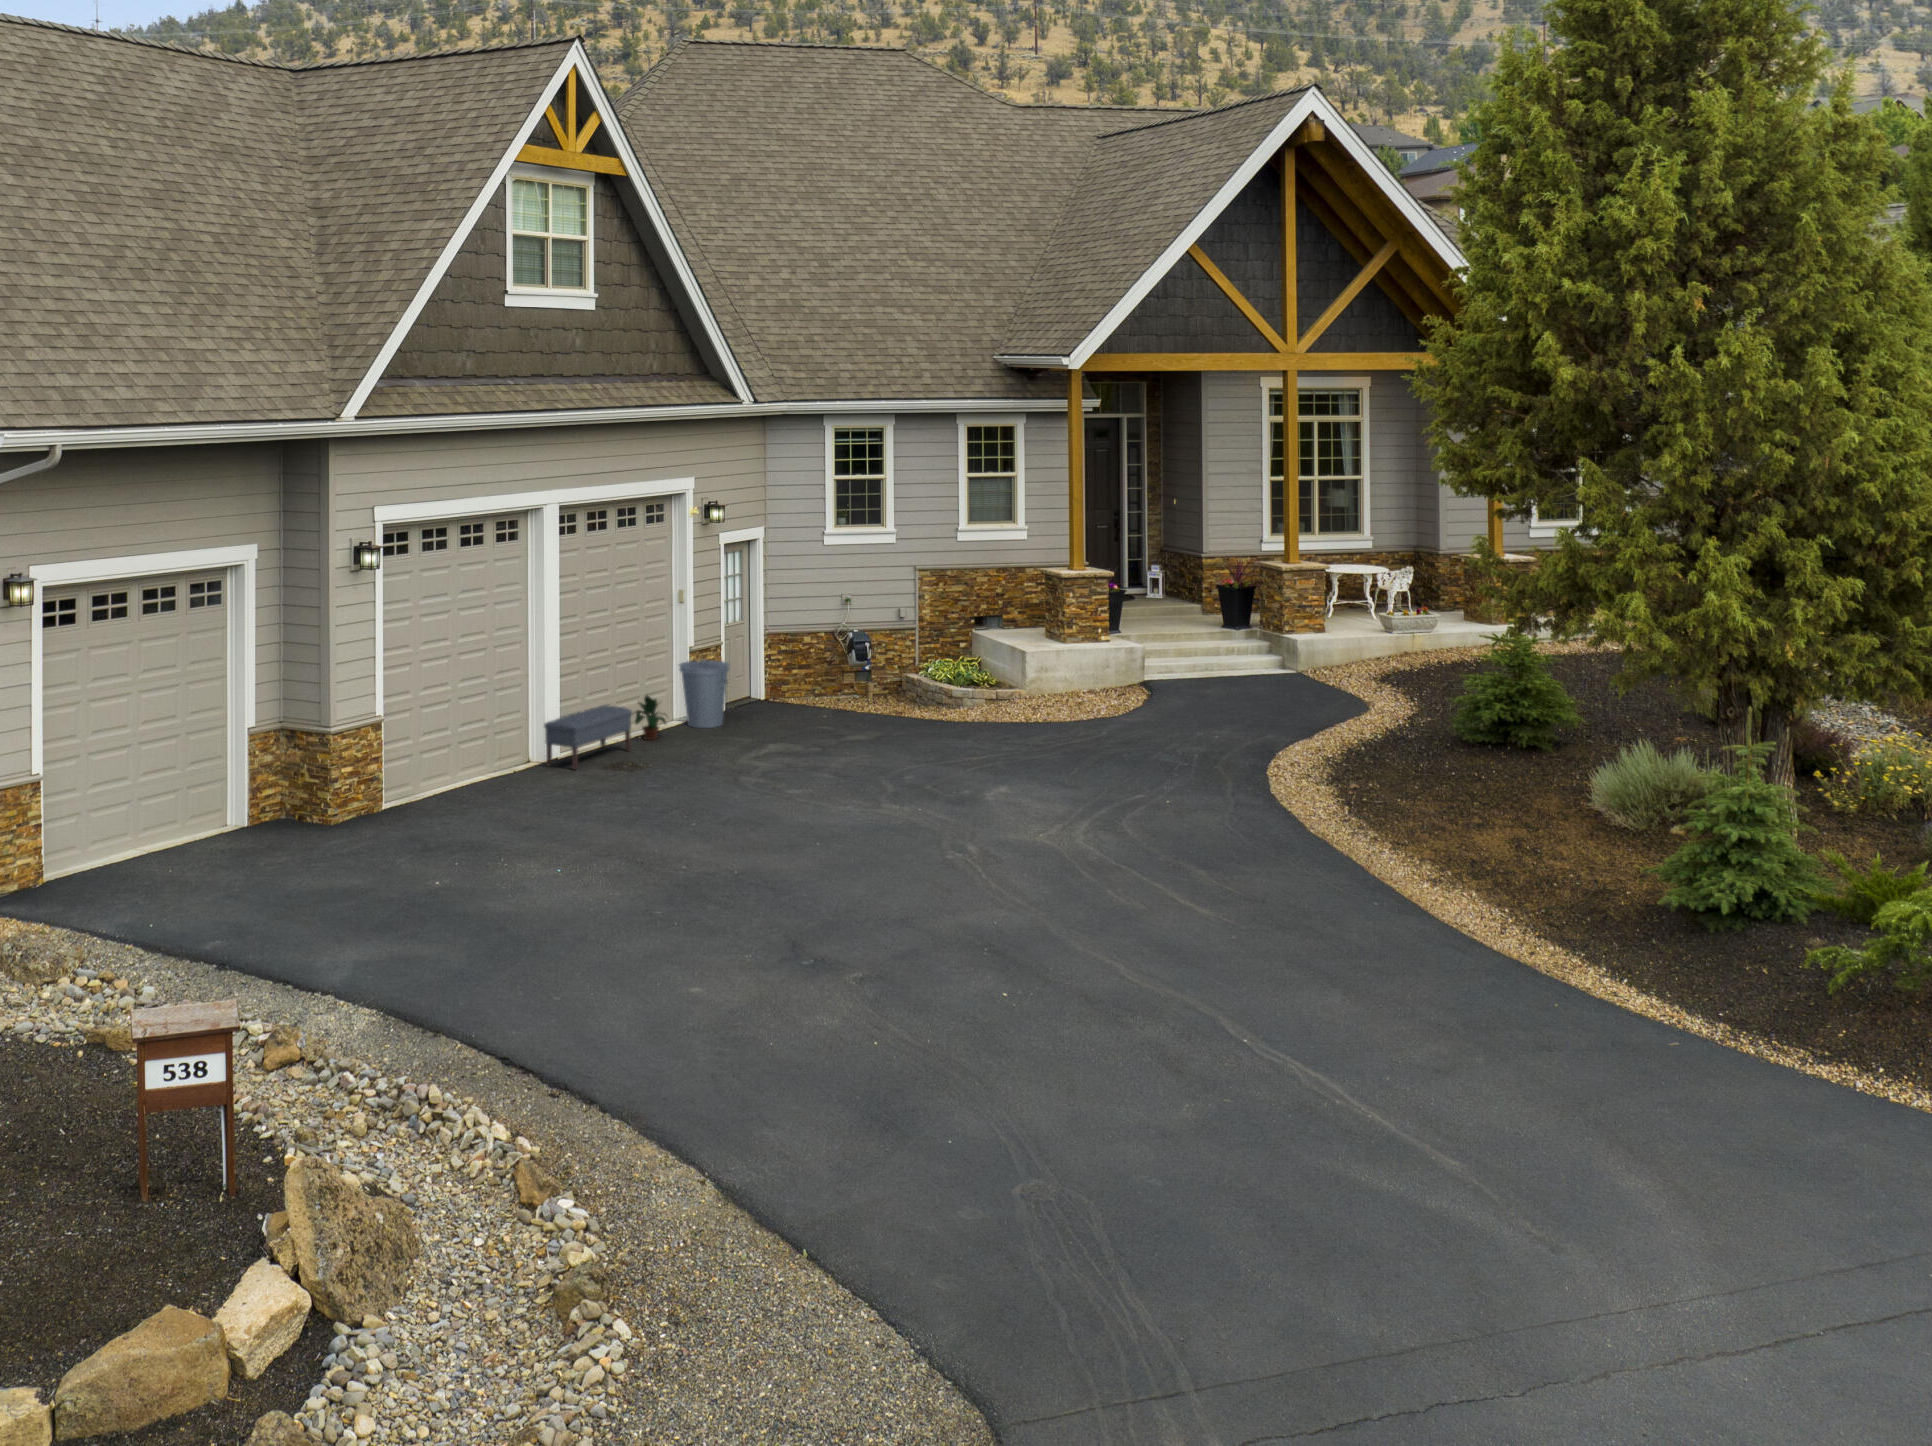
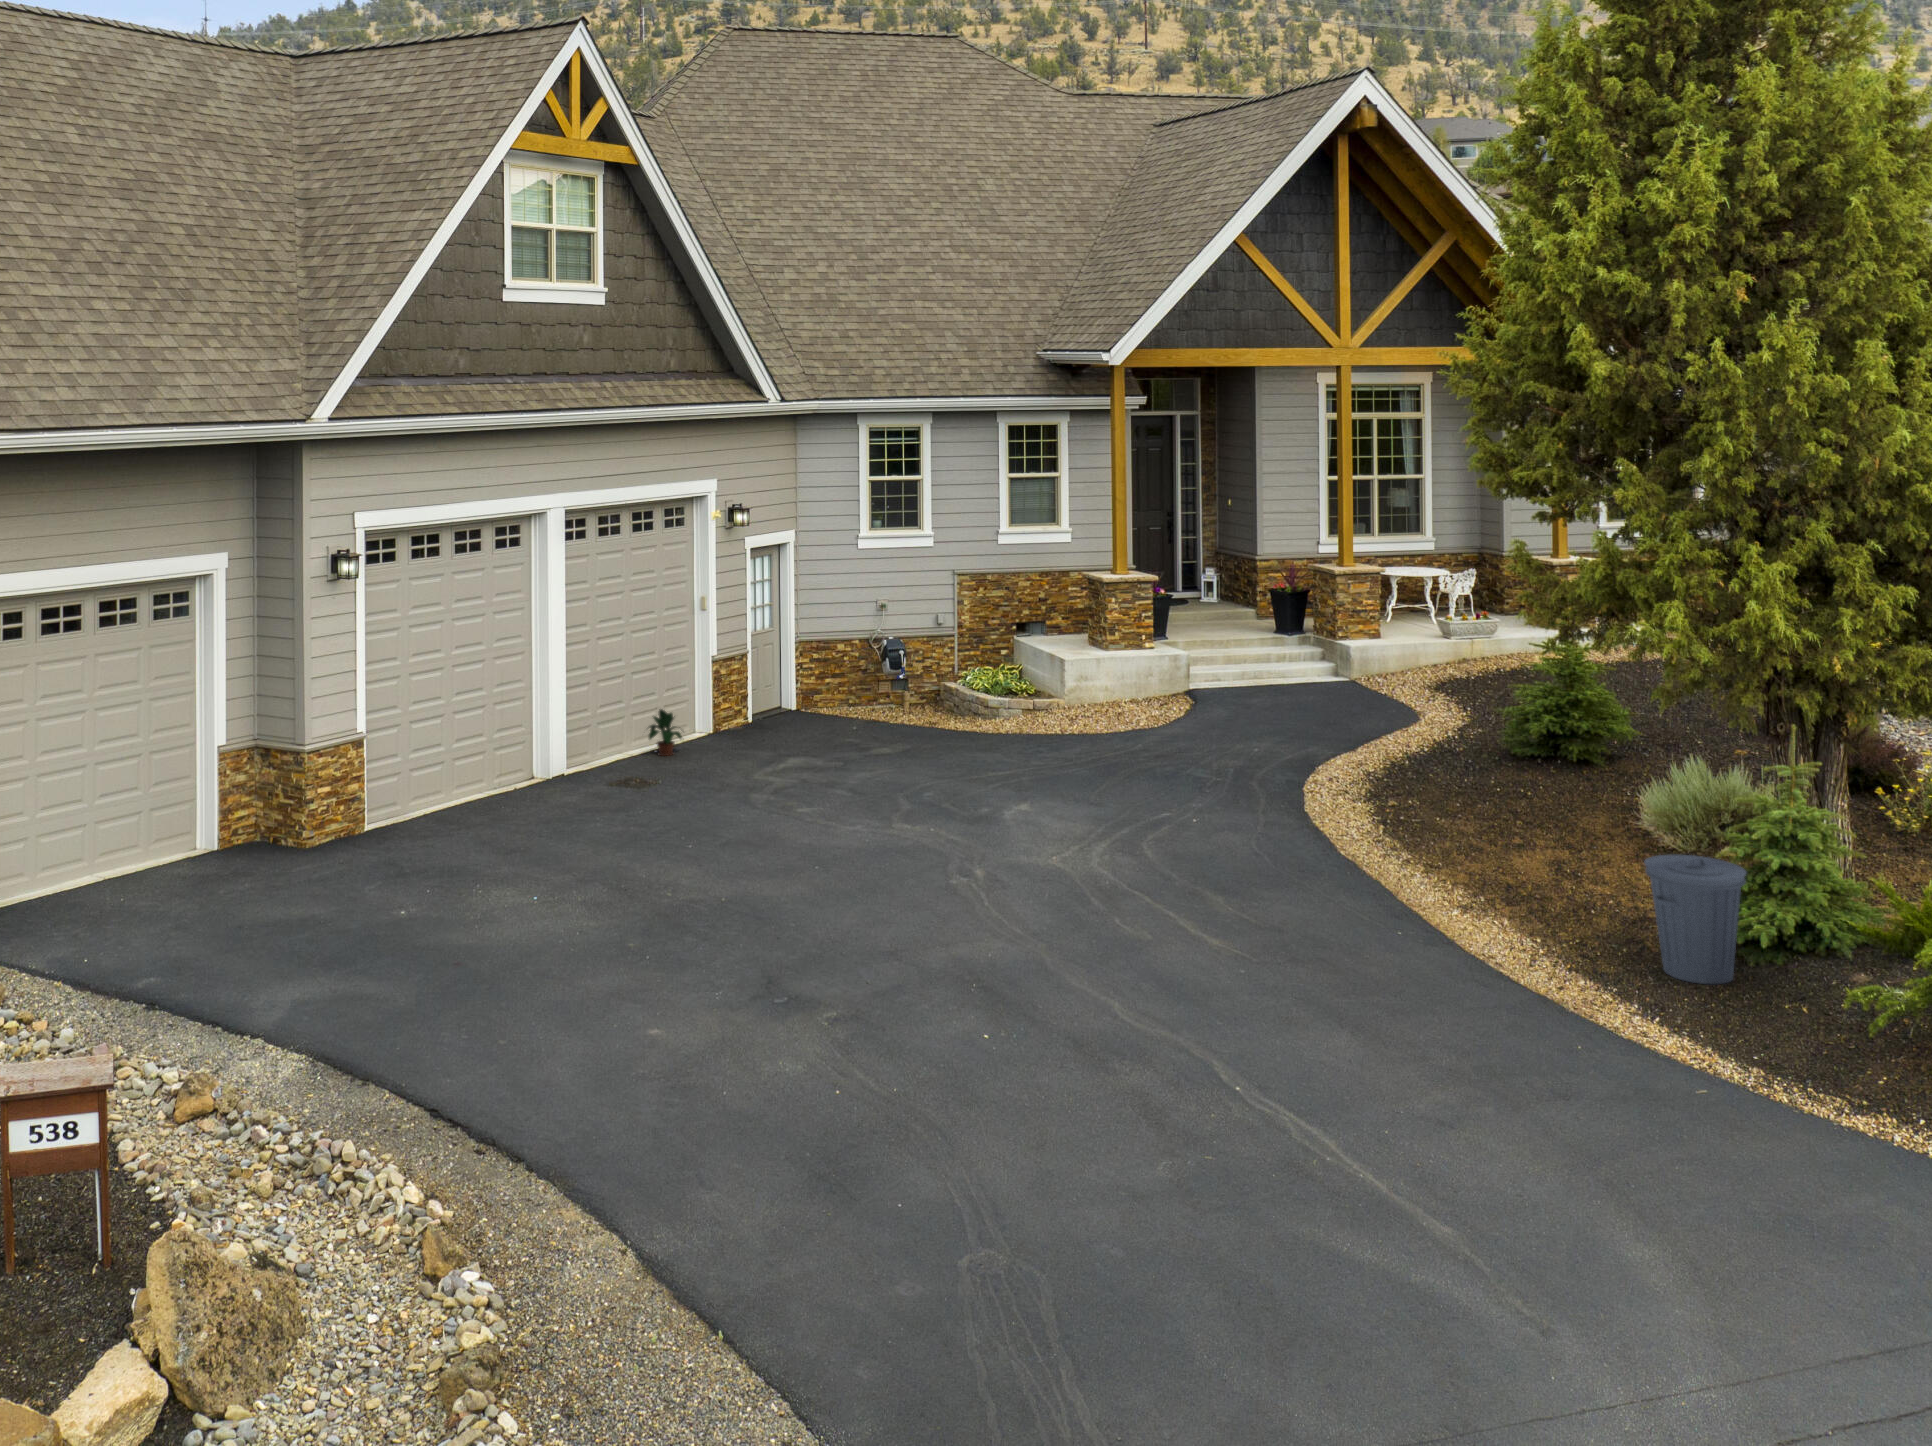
trash can: present [679,660,730,728] -> present [1644,855,1746,984]
bench: present [544,706,632,770] -> none [547,720,644,789]

